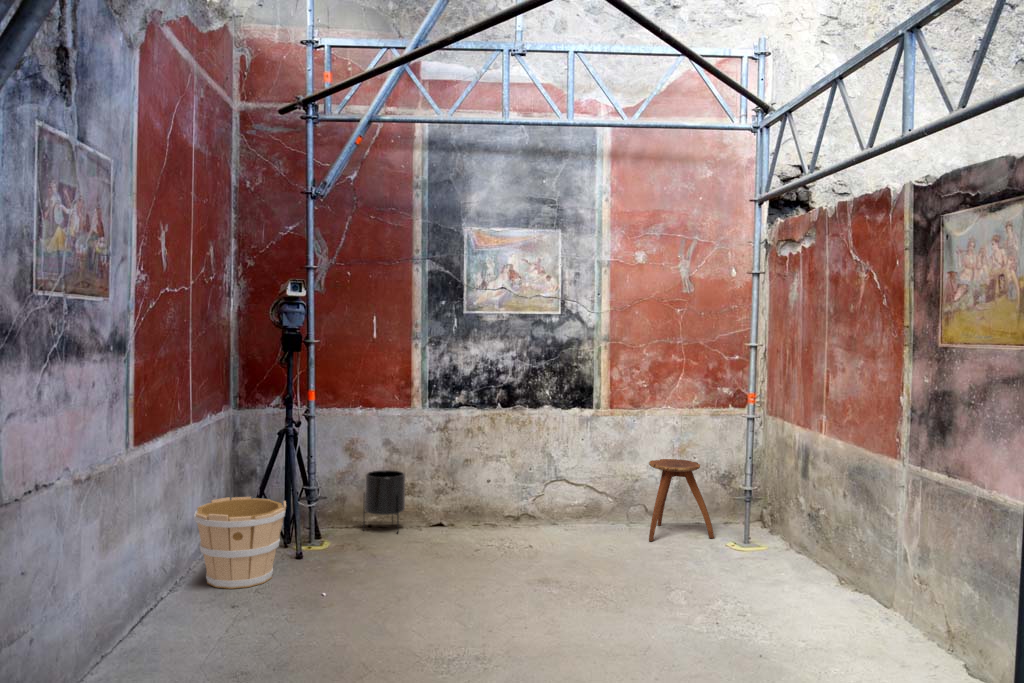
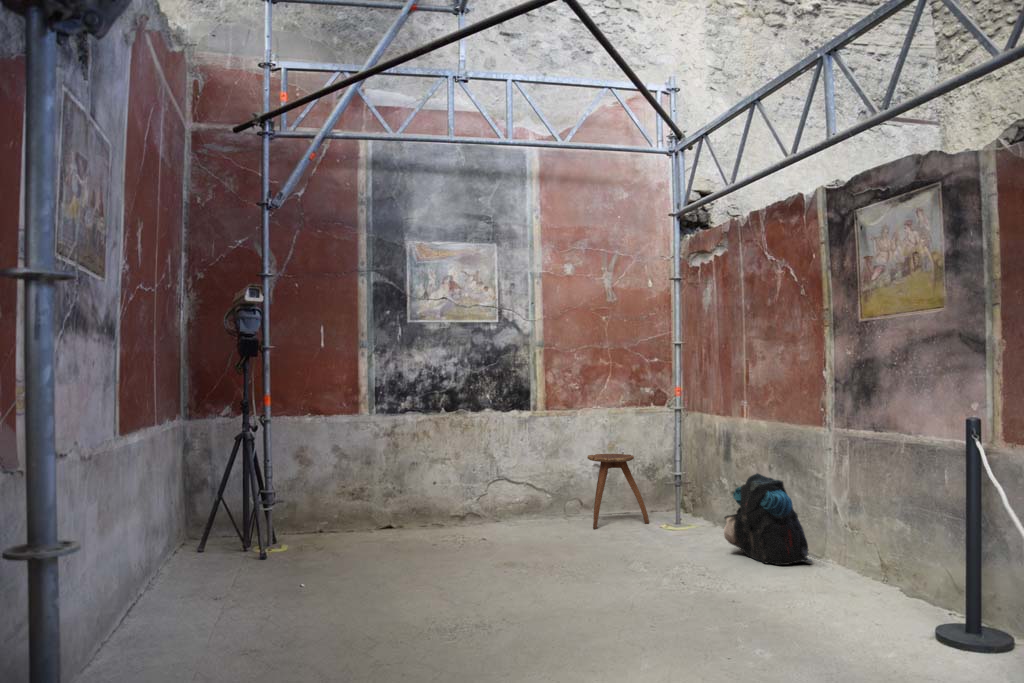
planter: present [364,470,405,532] -> none [314,478,356,539]
wooden bucket: present [194,497,286,589] -> none [160,500,257,591]
backpack: none [777,505,874,613] -> present [724,473,812,565]

